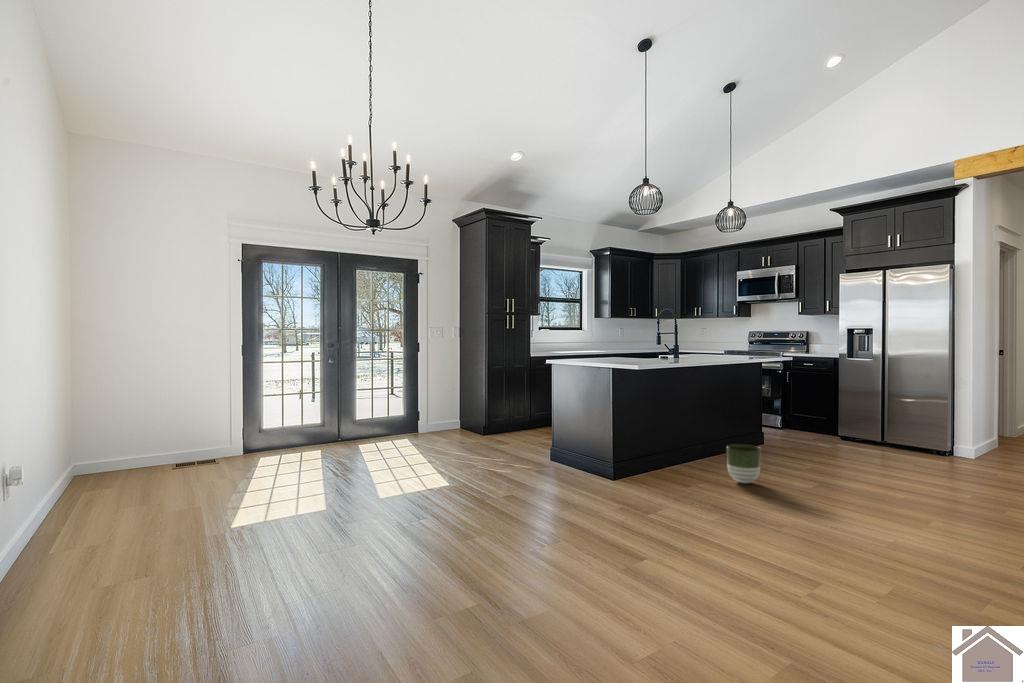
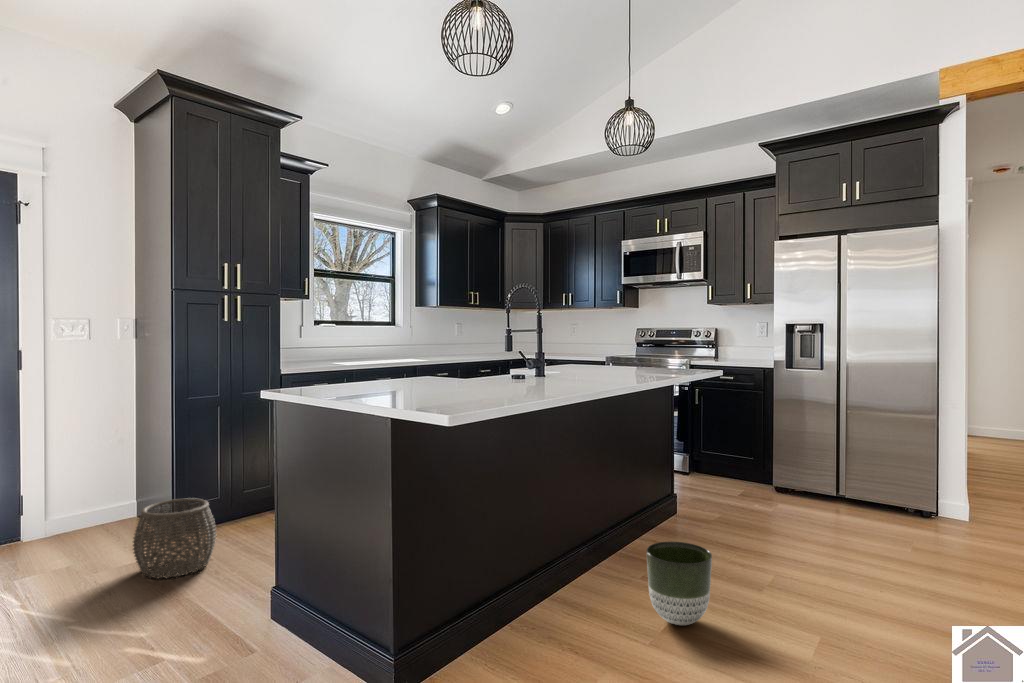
woven basket: none [471,417,506,452] -> present [133,498,216,579]

